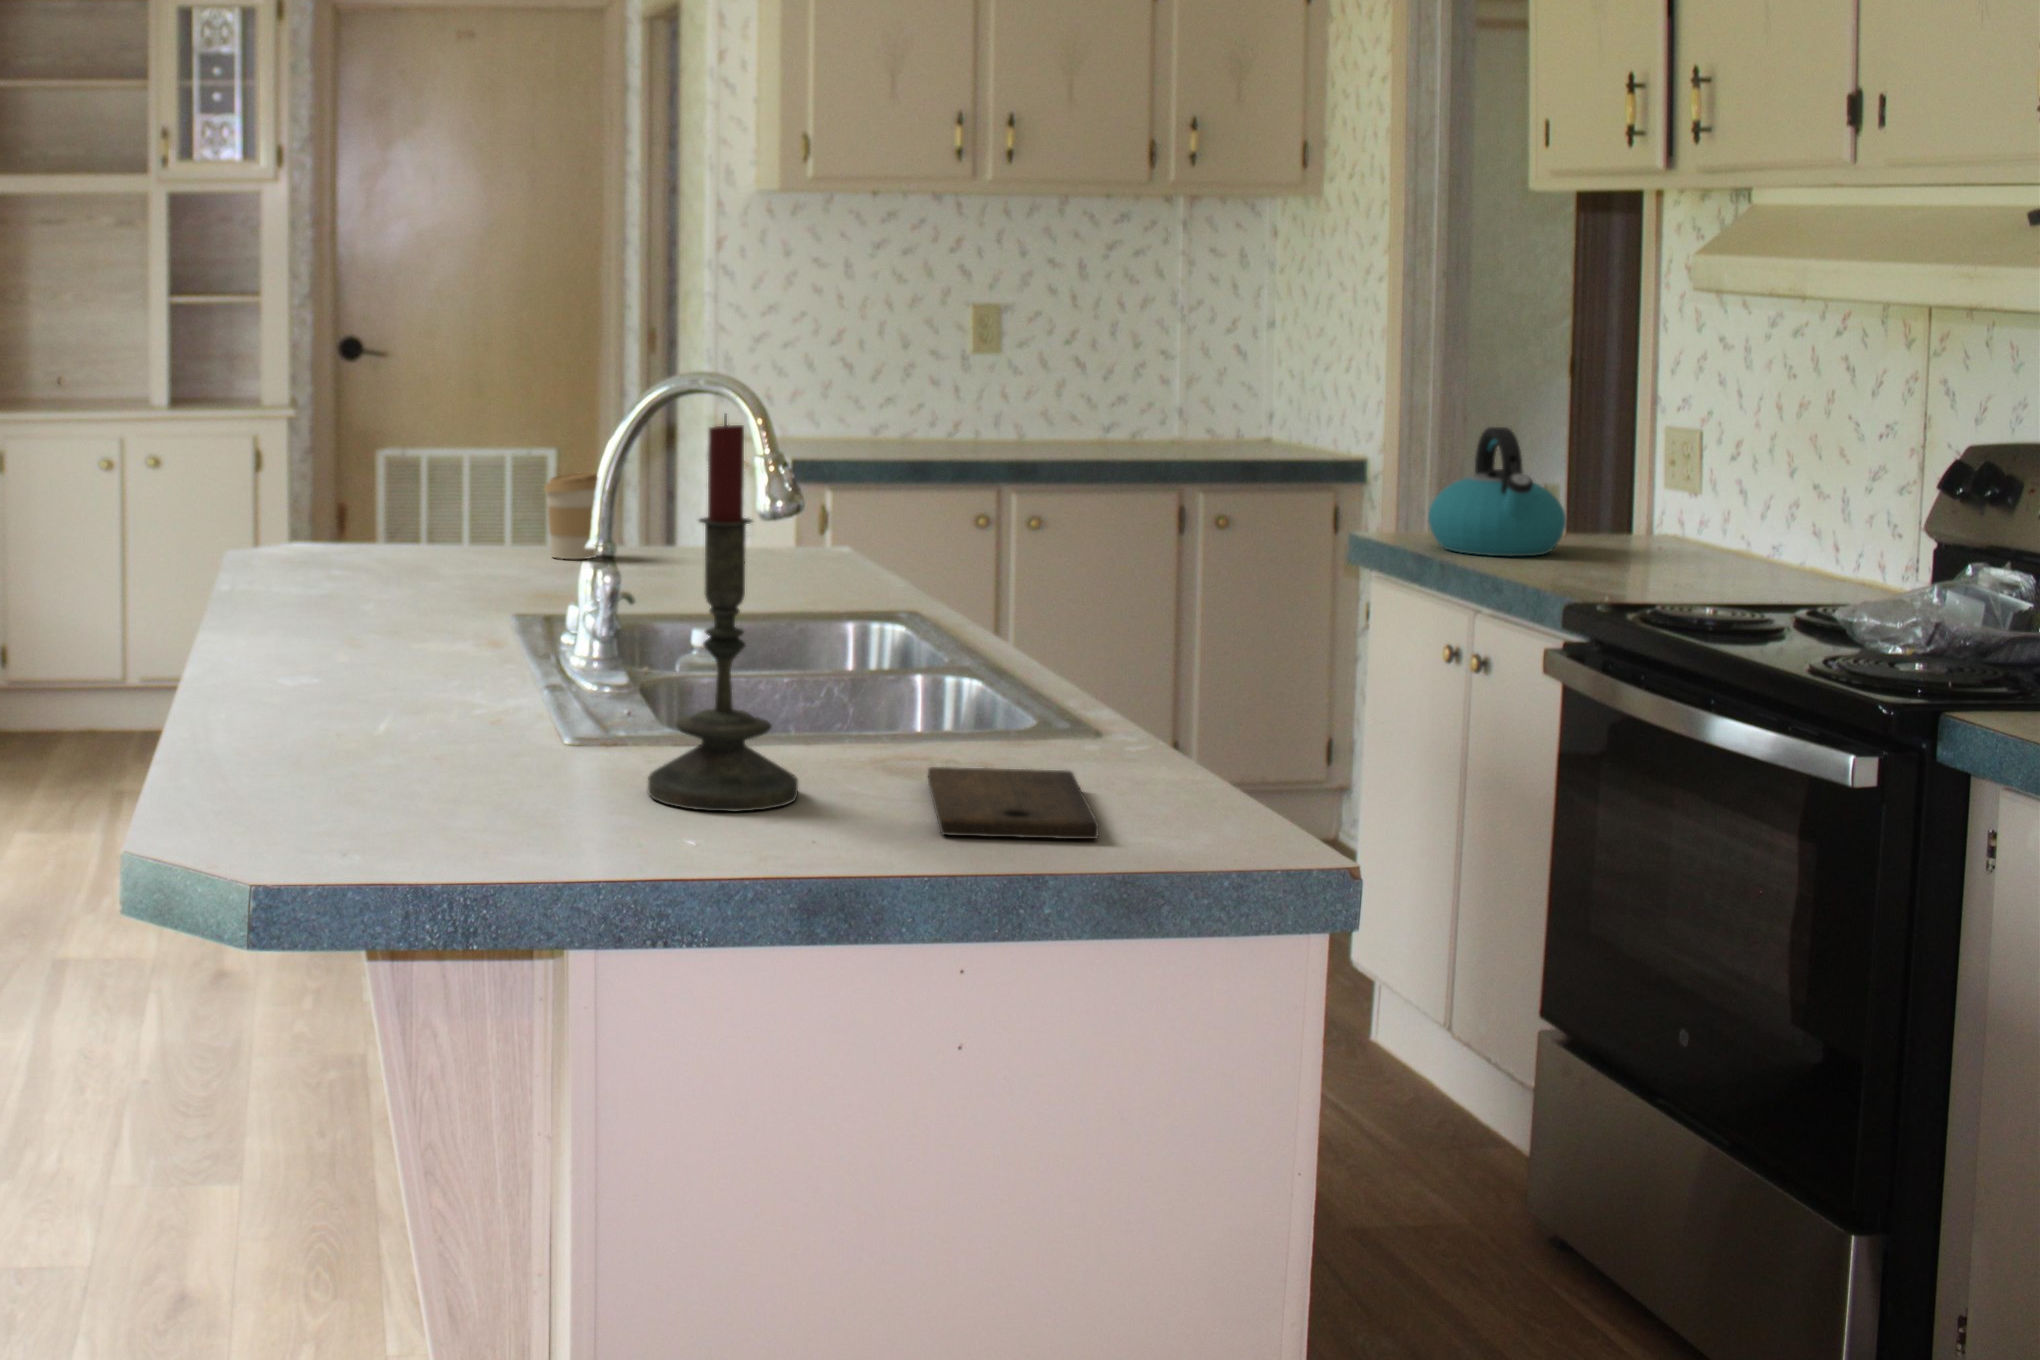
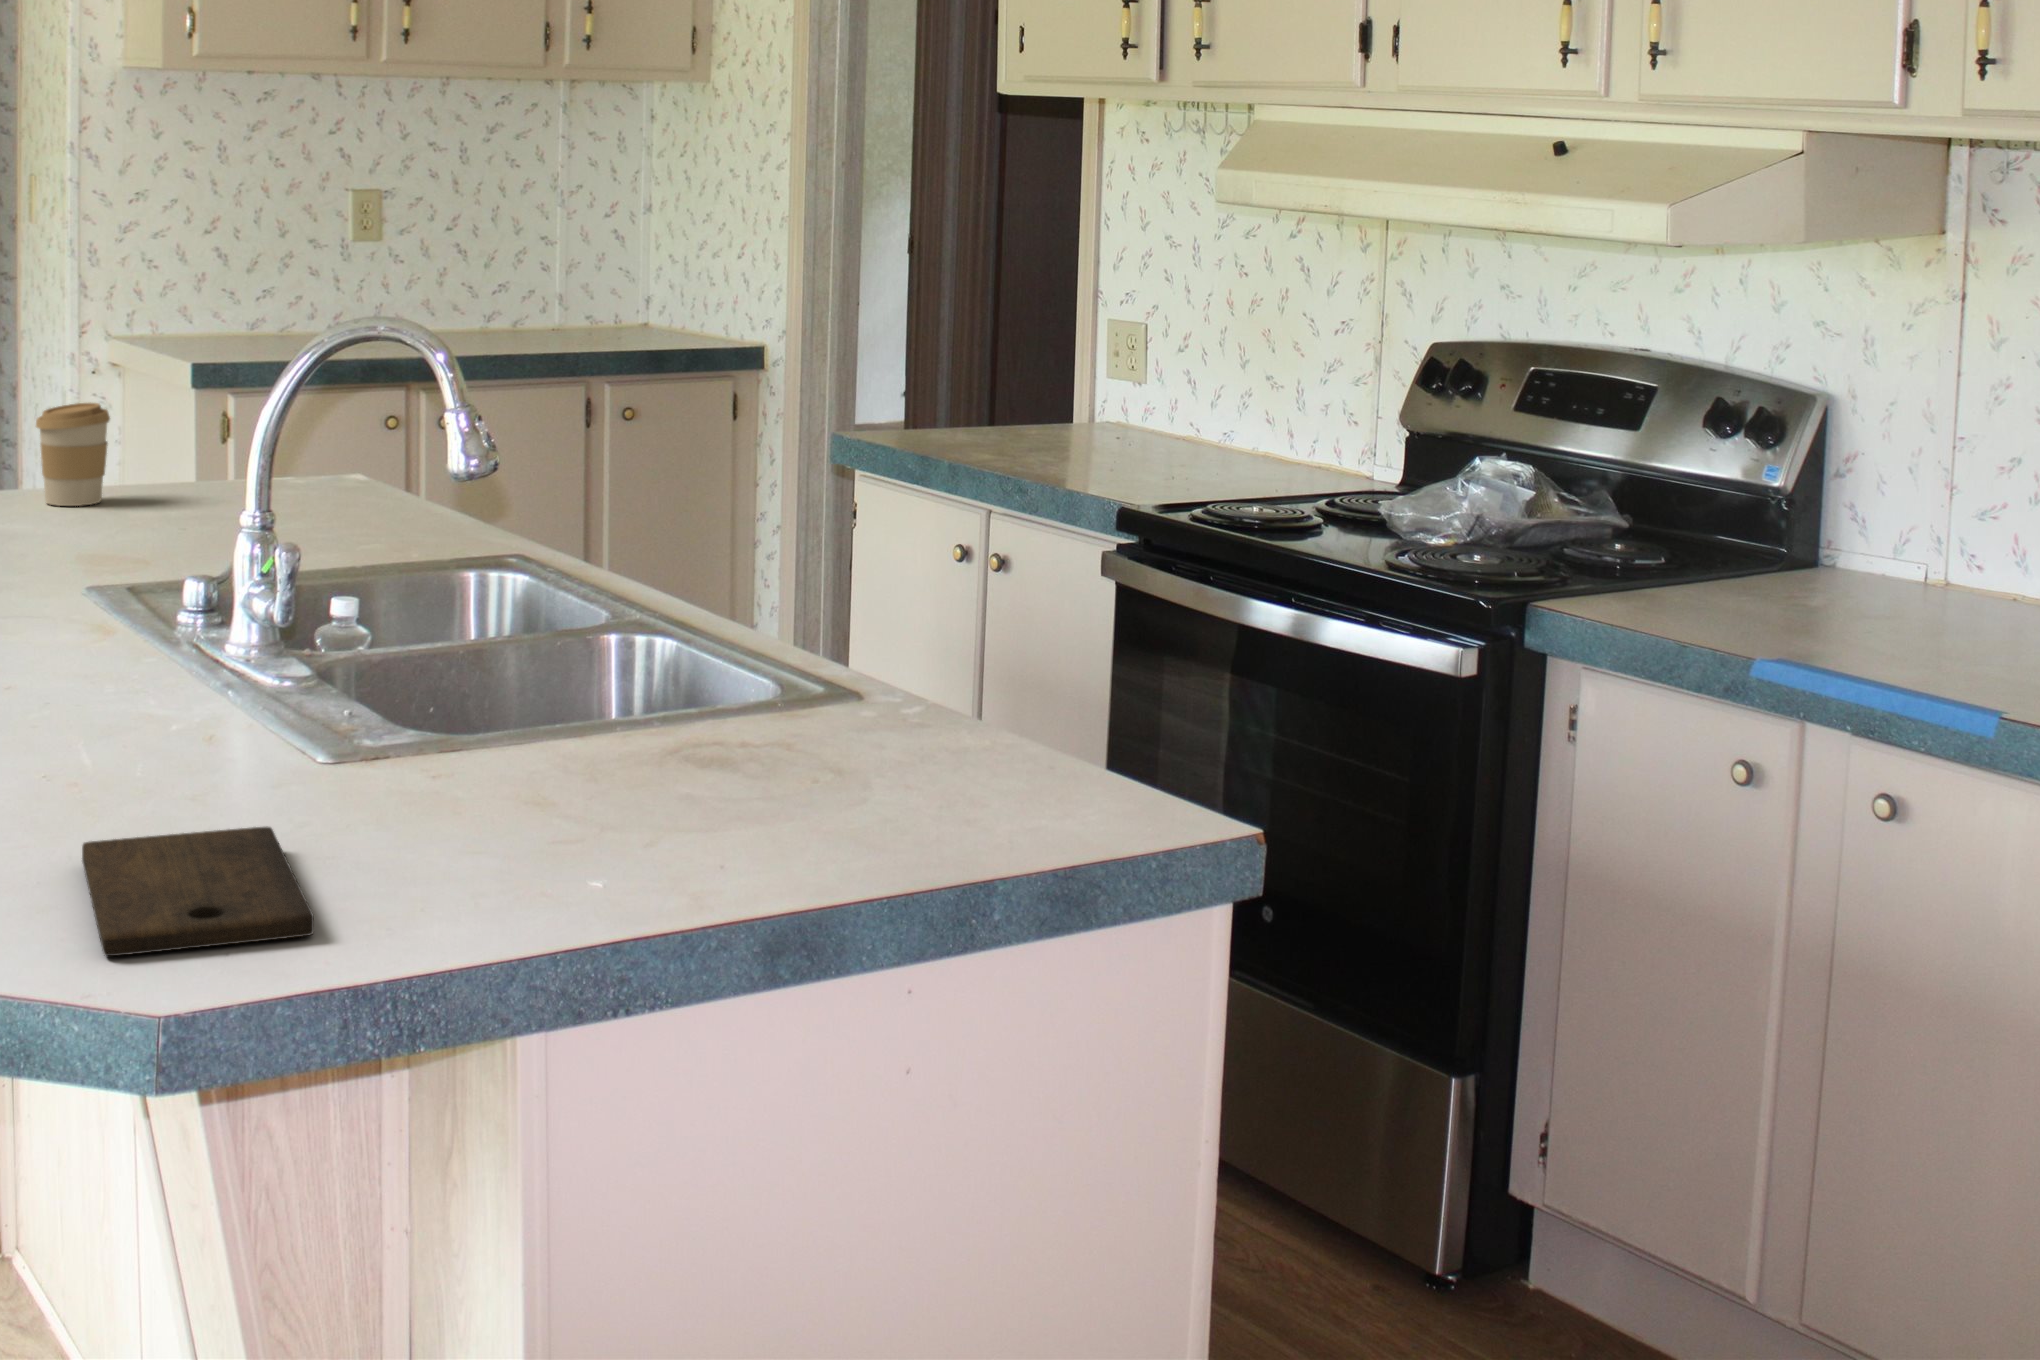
candle: present [648,414,798,812] -> none [492,380,675,864]
kettle: present [1428,427,1566,556] -> none [924,324,1048,449]
cutting board: present [928,767,1099,839] -> present [82,827,314,956]

